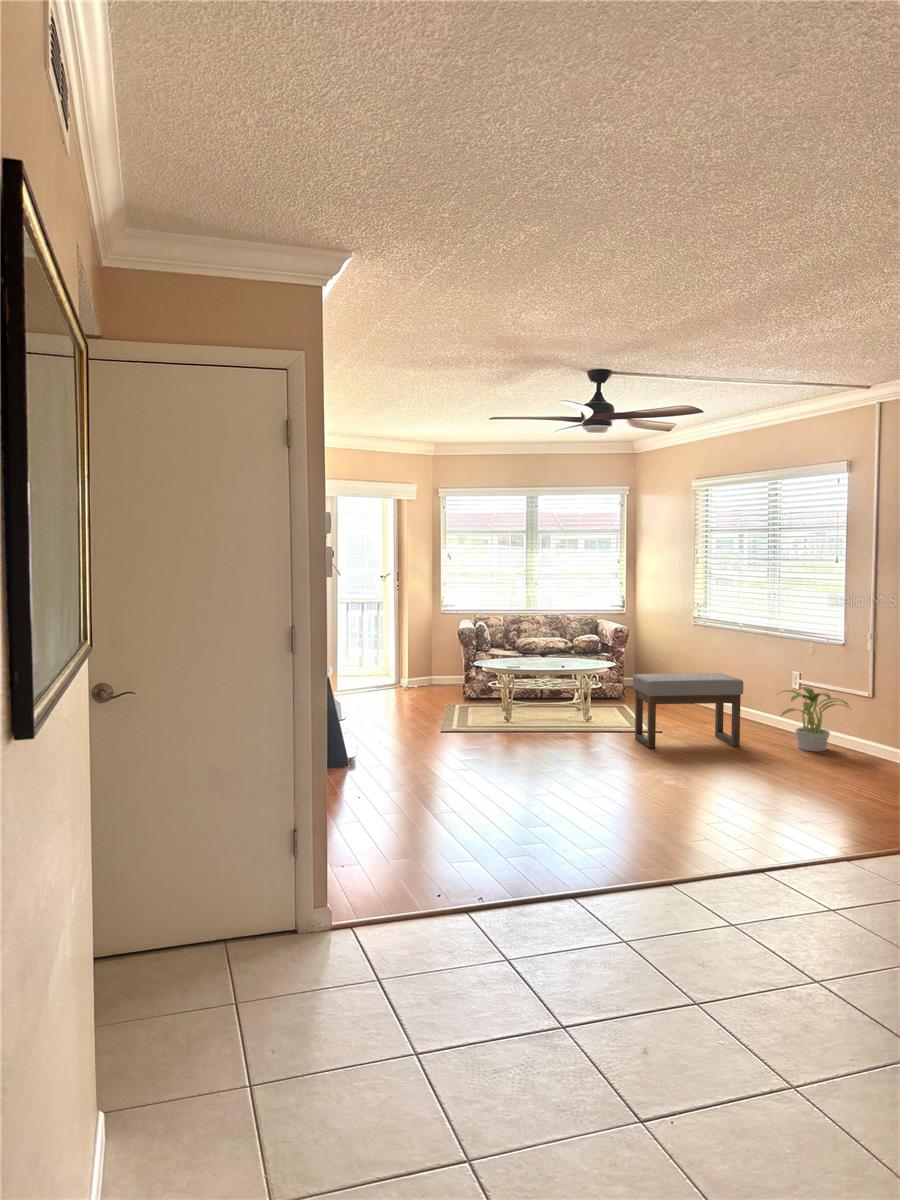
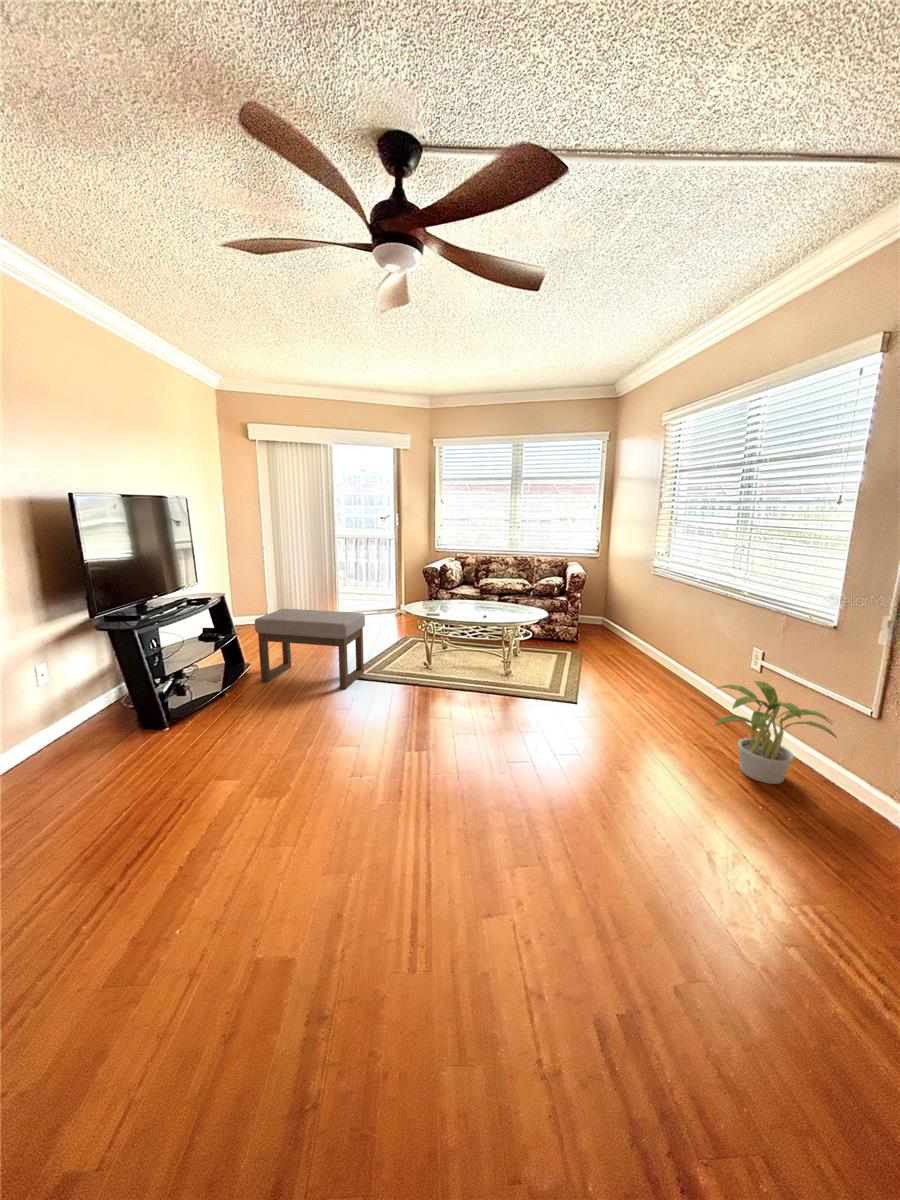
ottoman: present [633,673,743,748] -> present [255,609,365,689]

